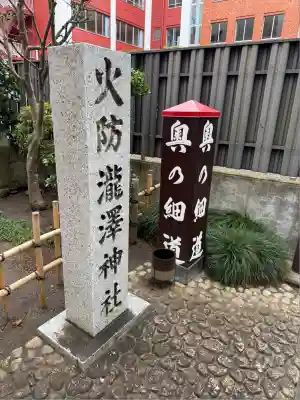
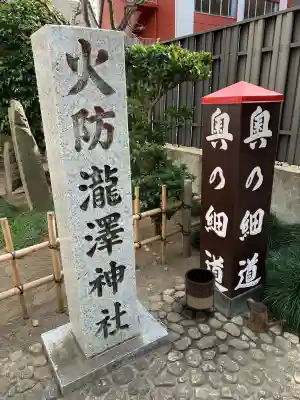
watering can: none [197,266,232,290] -> present [246,299,287,333]

